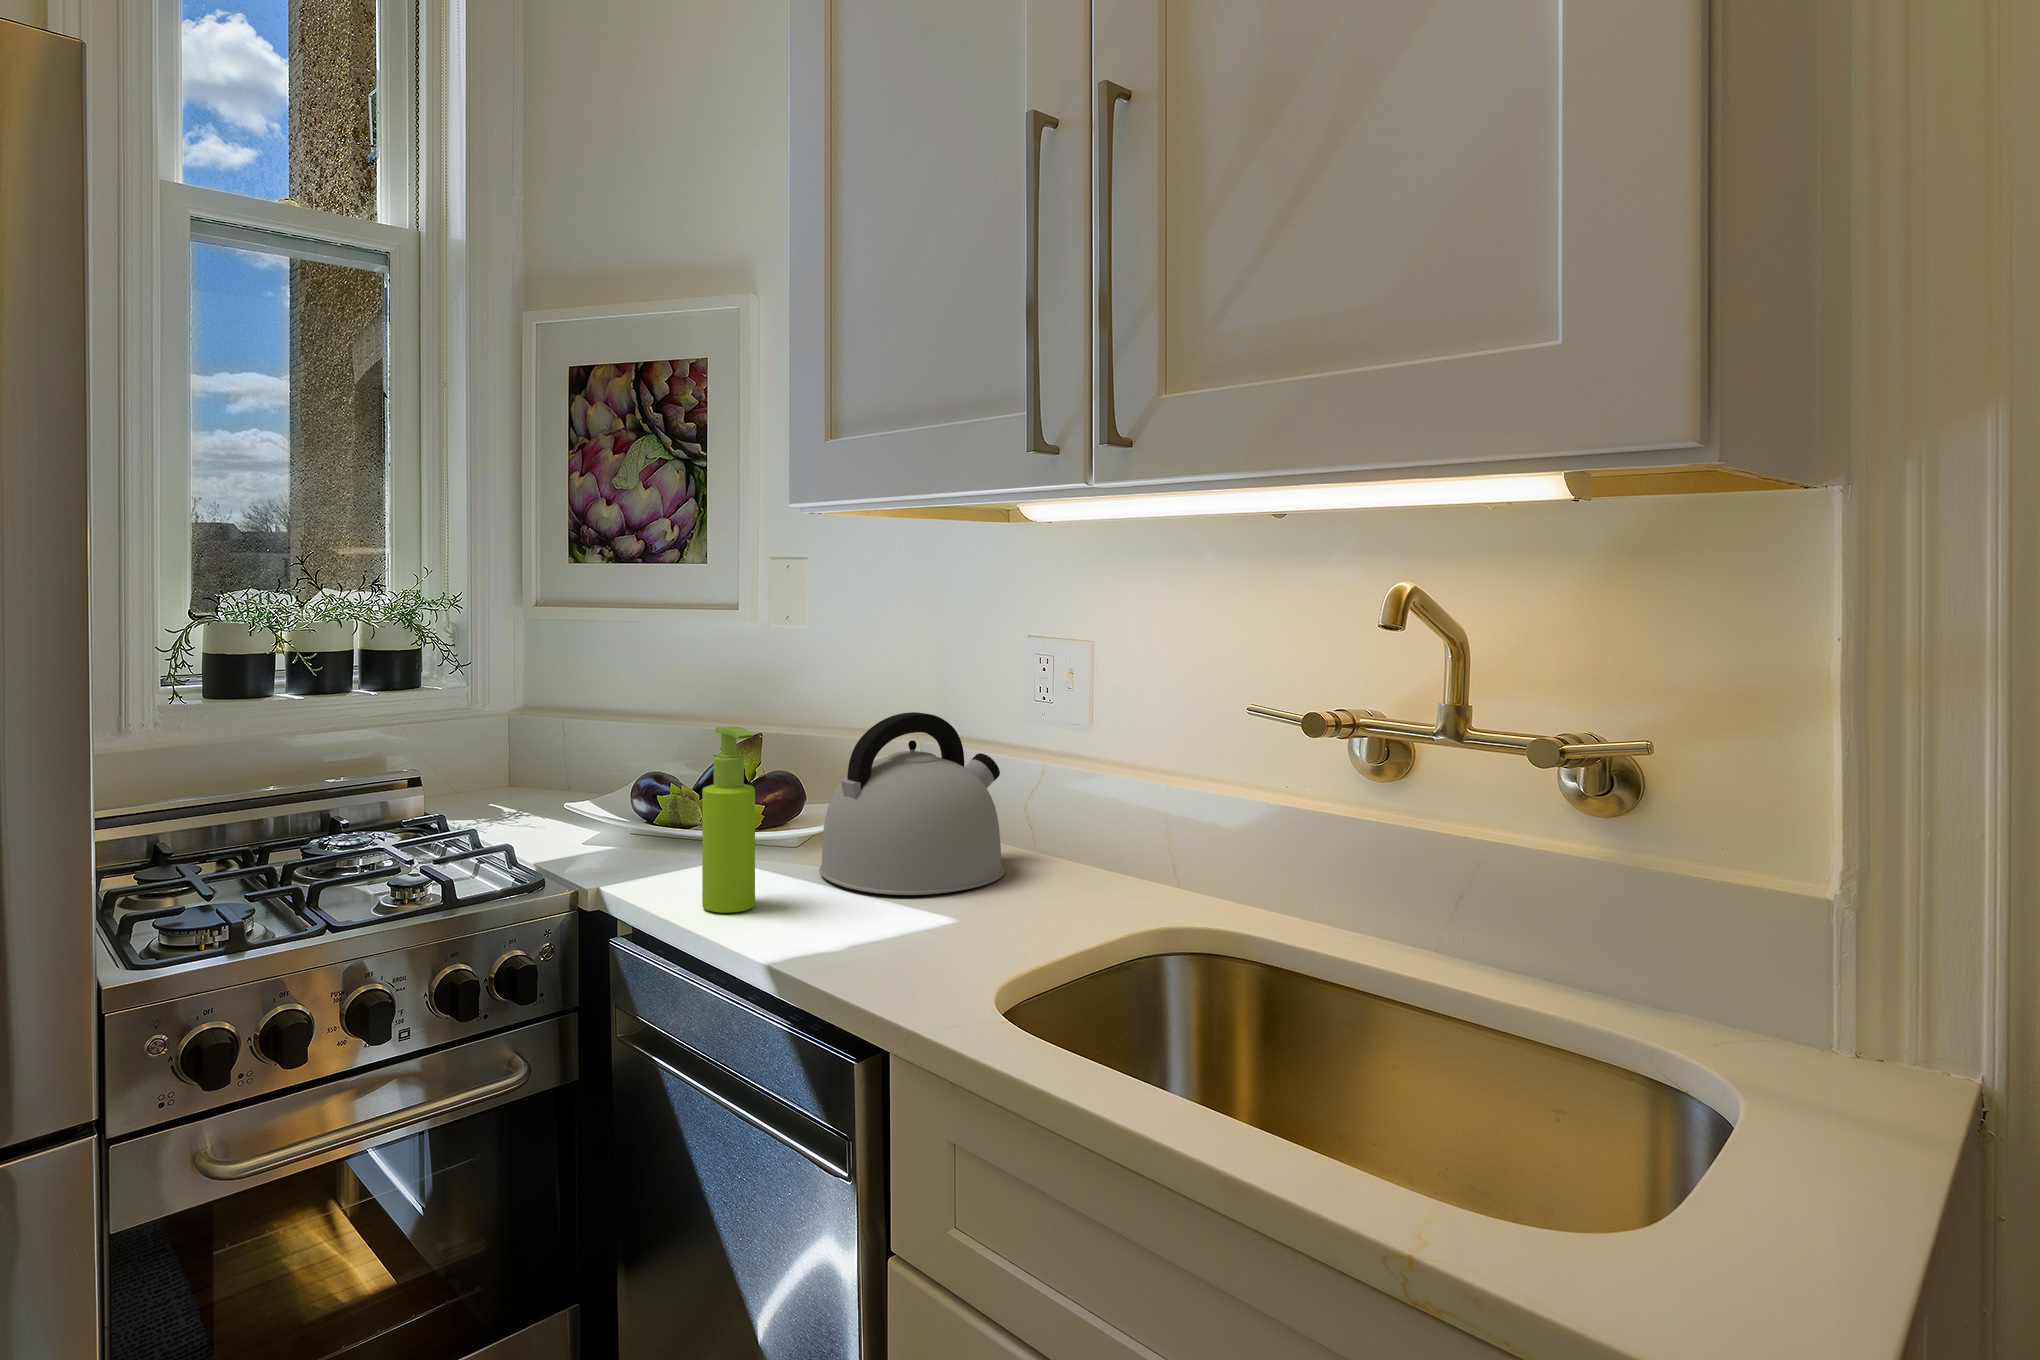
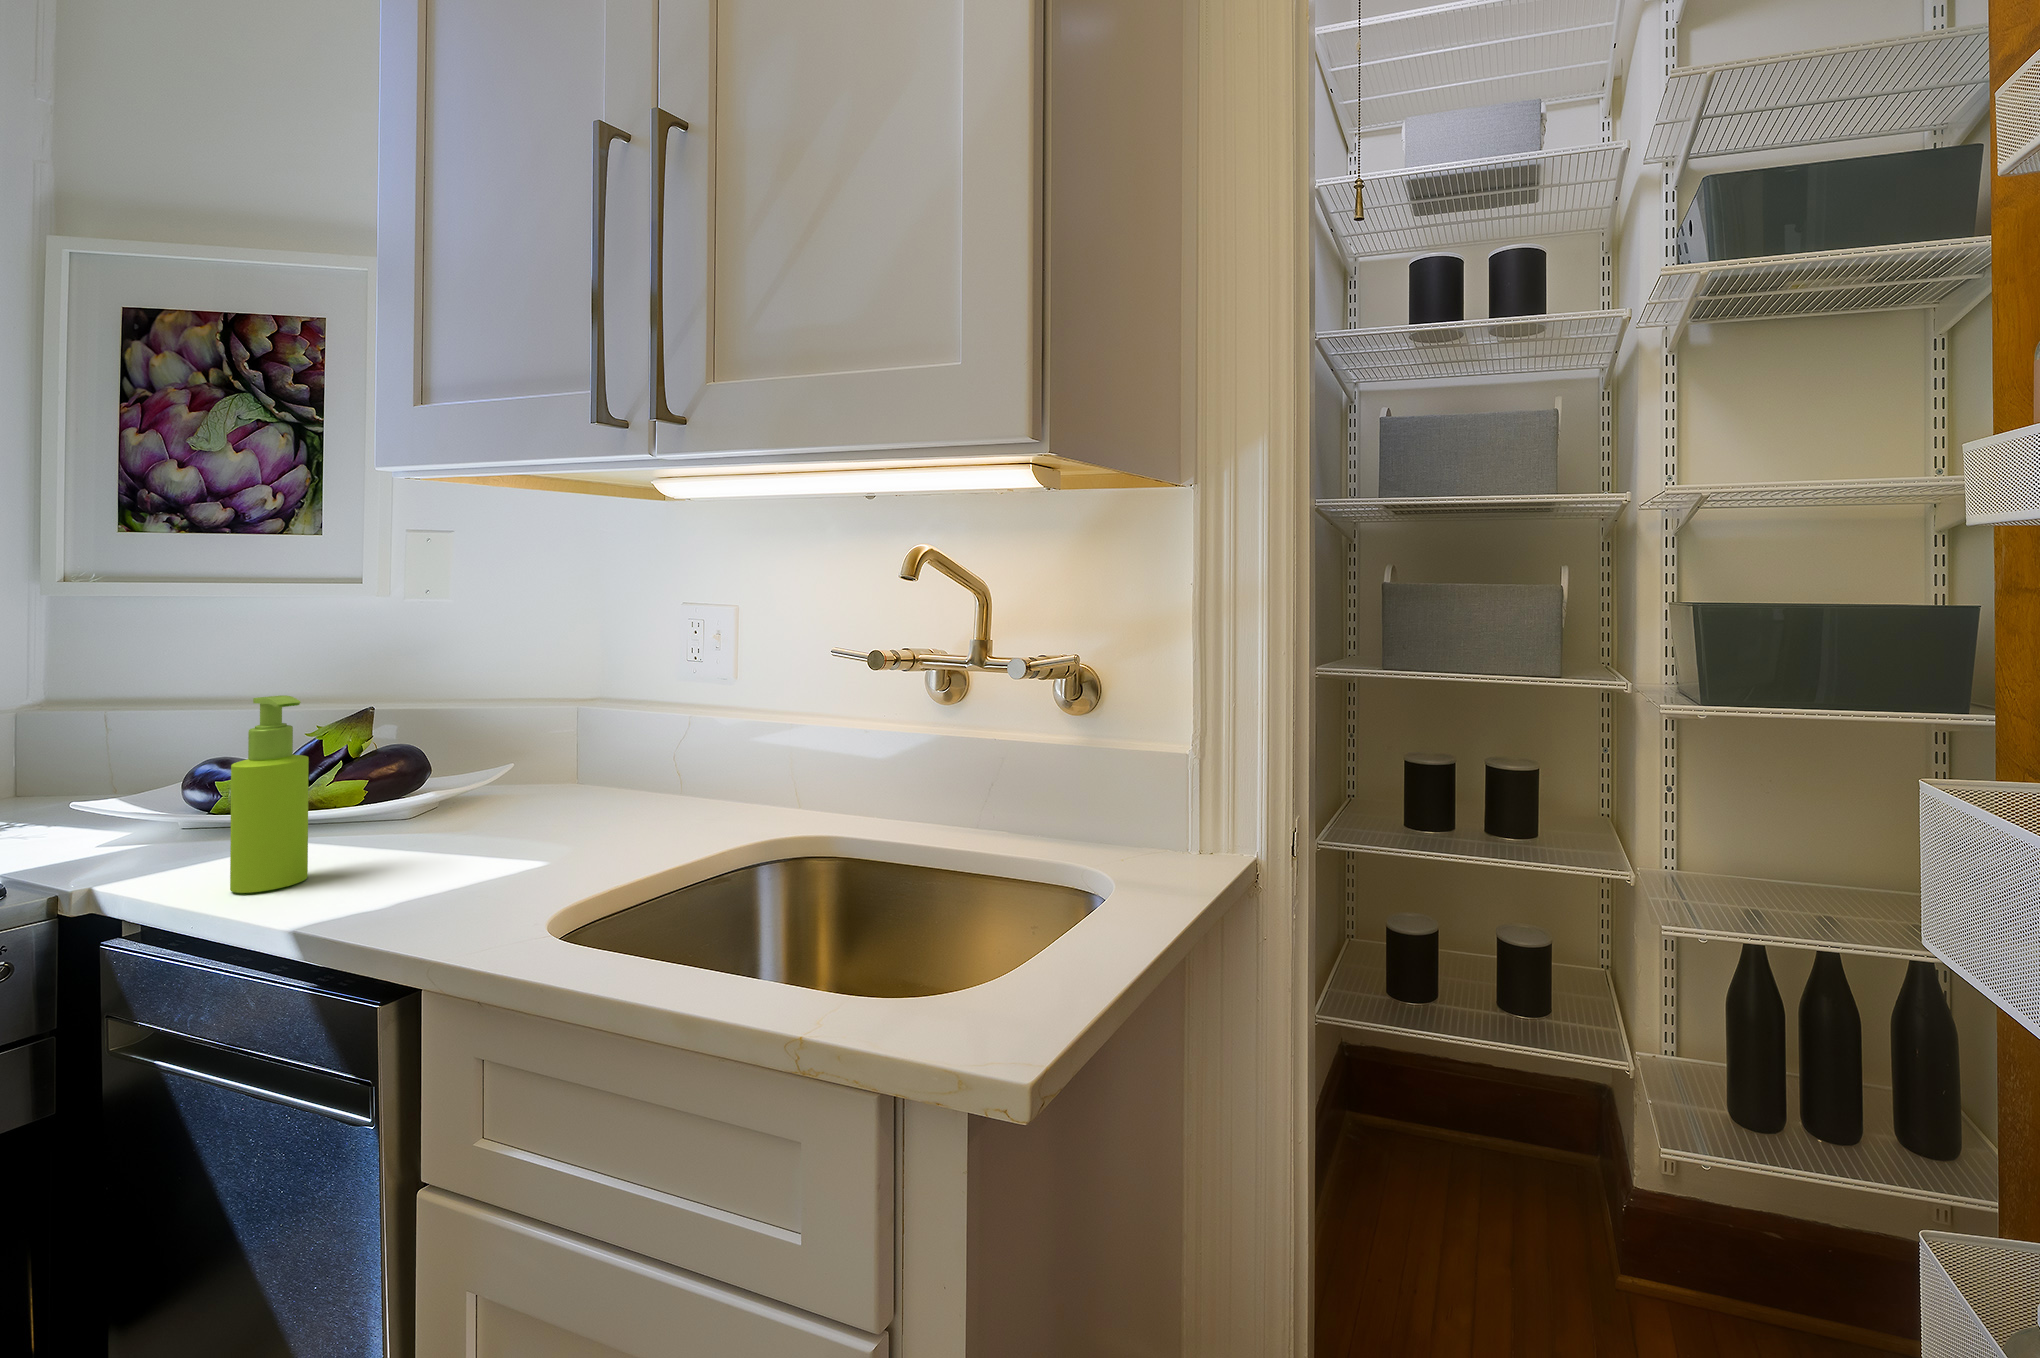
kettle: present [819,712,1004,895] -> none [413,672,633,848]

